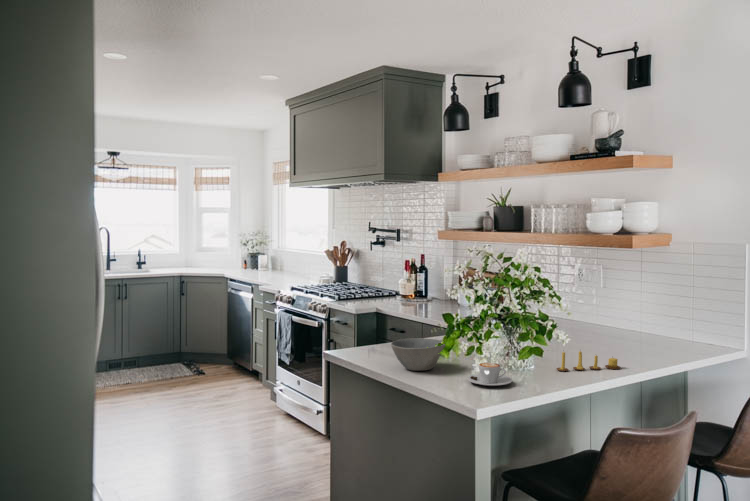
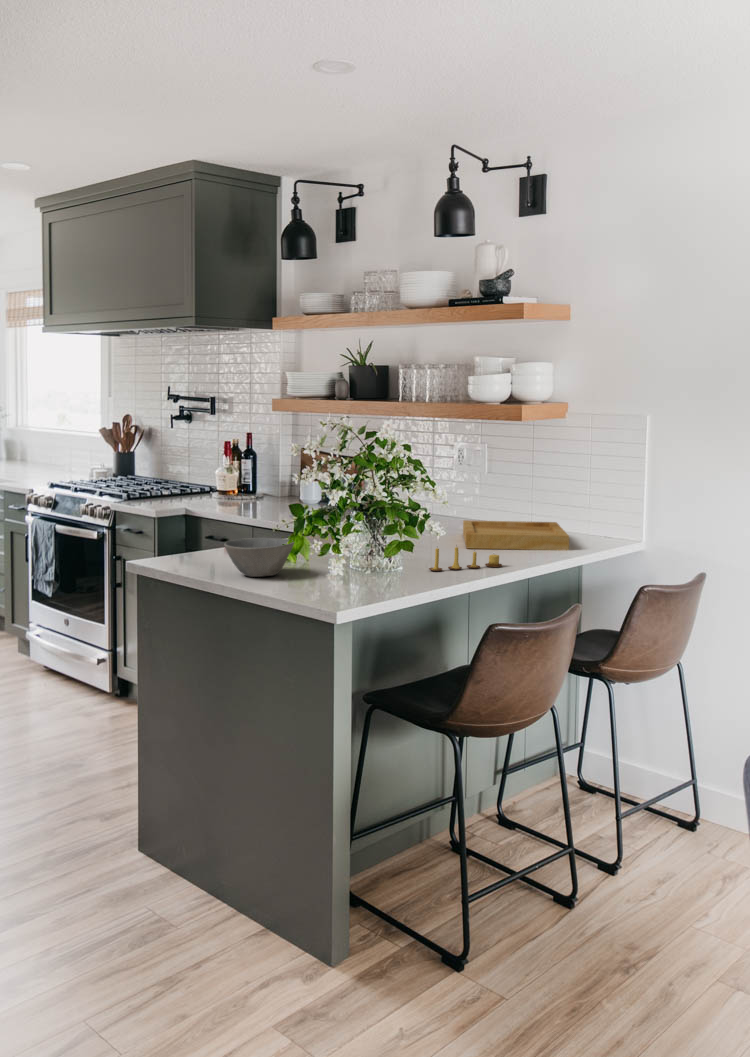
tray: none [583,324,677,354] -> present [463,520,569,550]
coffee cup: present [467,363,512,386] -> none [323,562,377,588]

